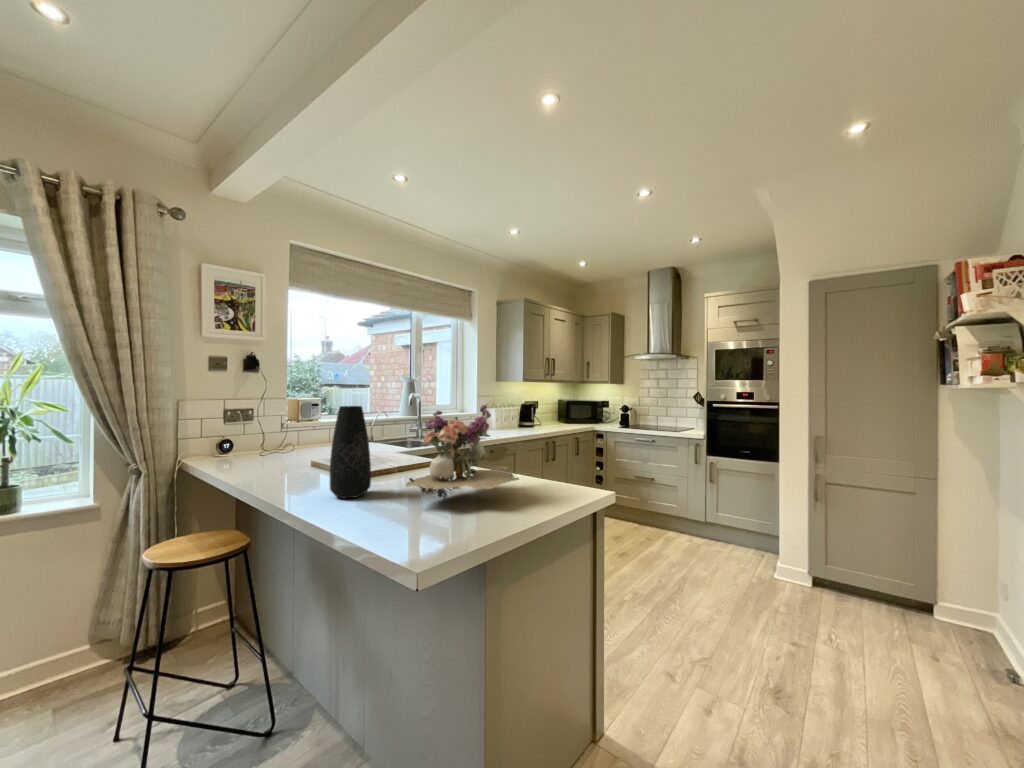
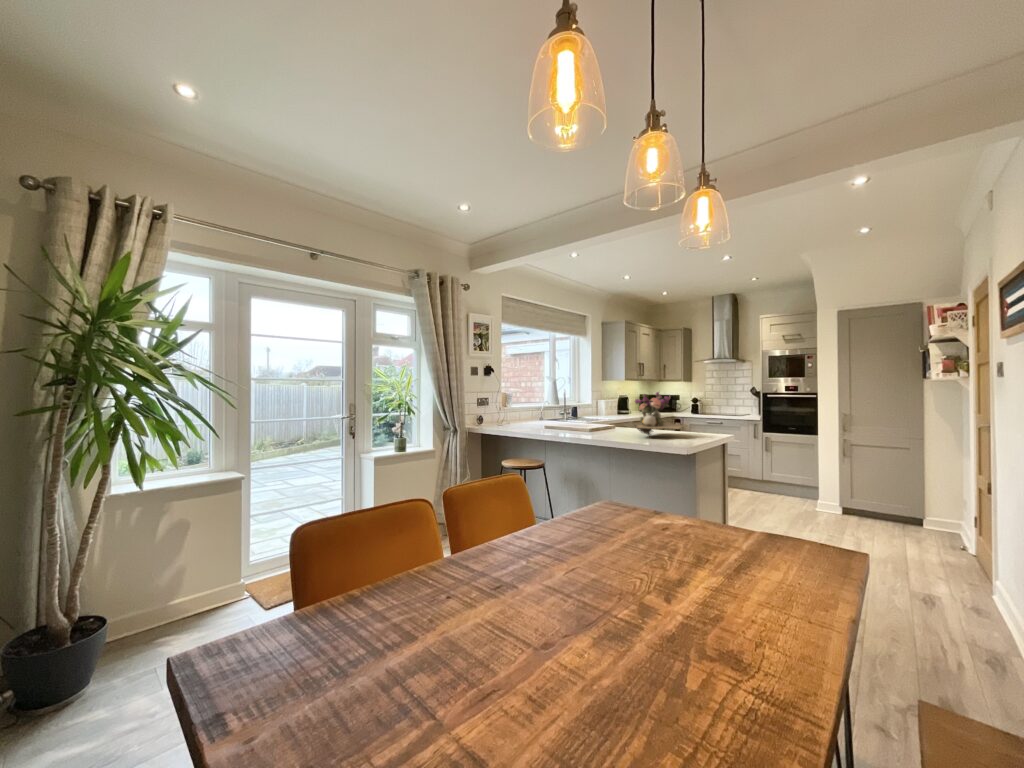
vase: present [330,406,371,498] -> none [589,393,608,436]

